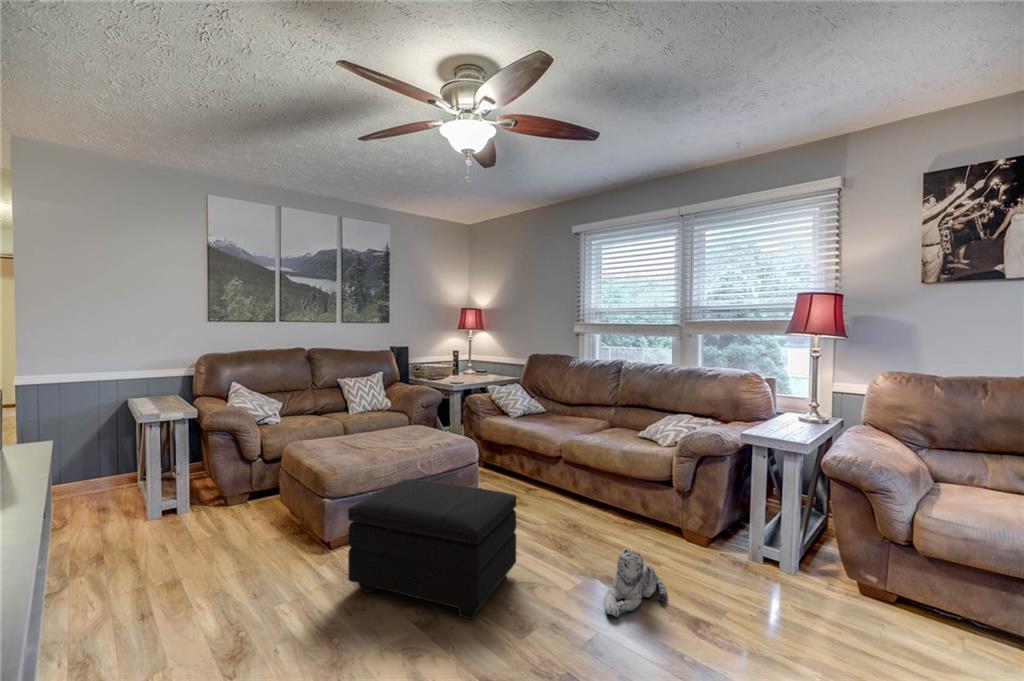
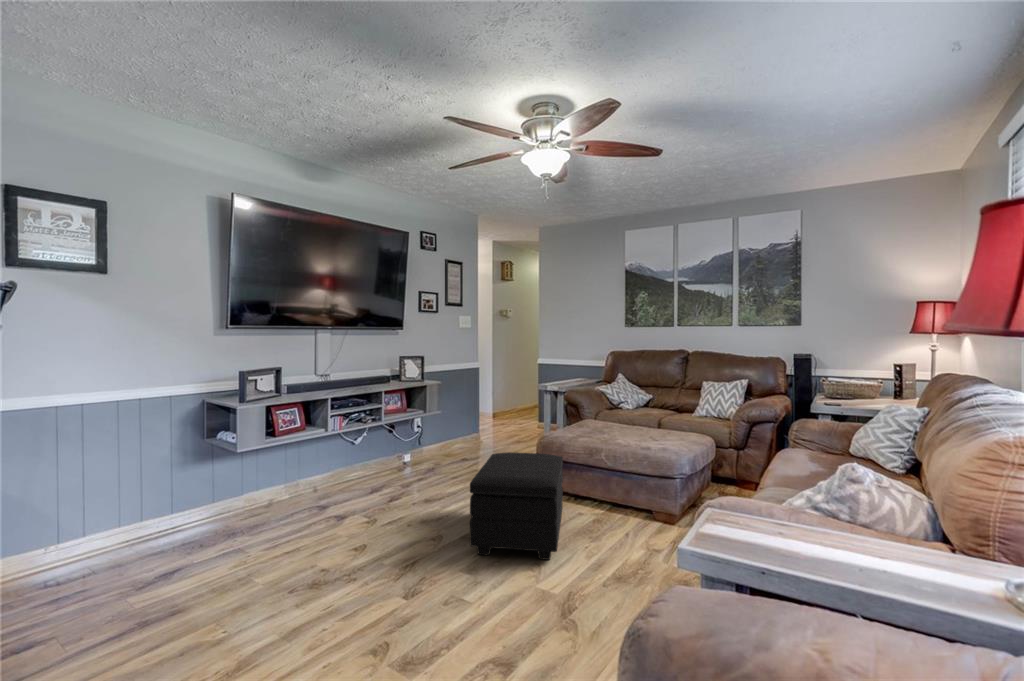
plush toy: present [604,549,666,617] -> none [501,567,601,653]

